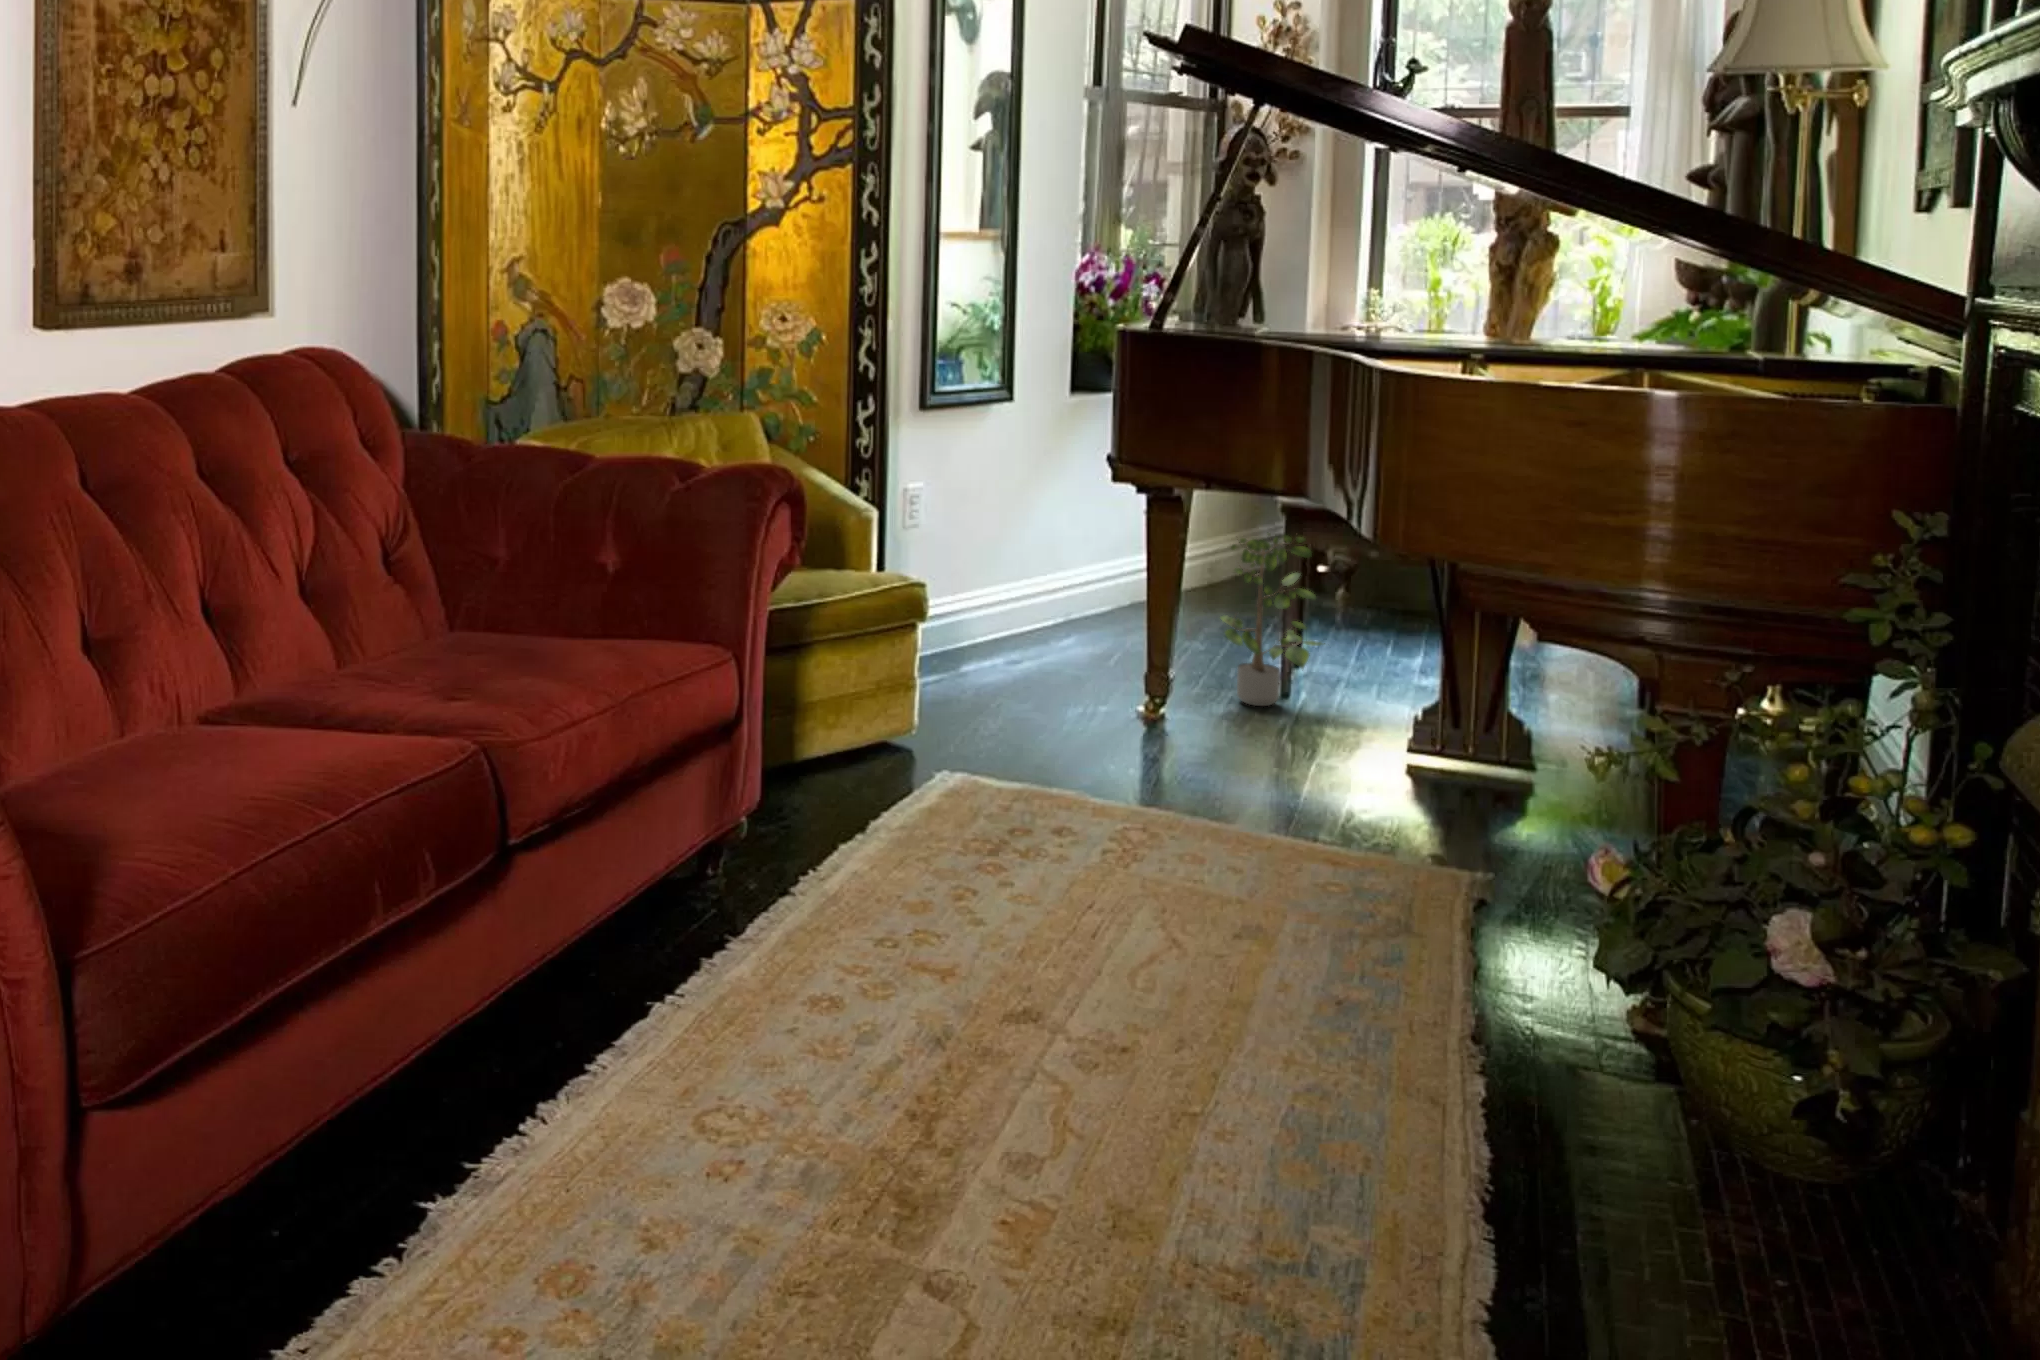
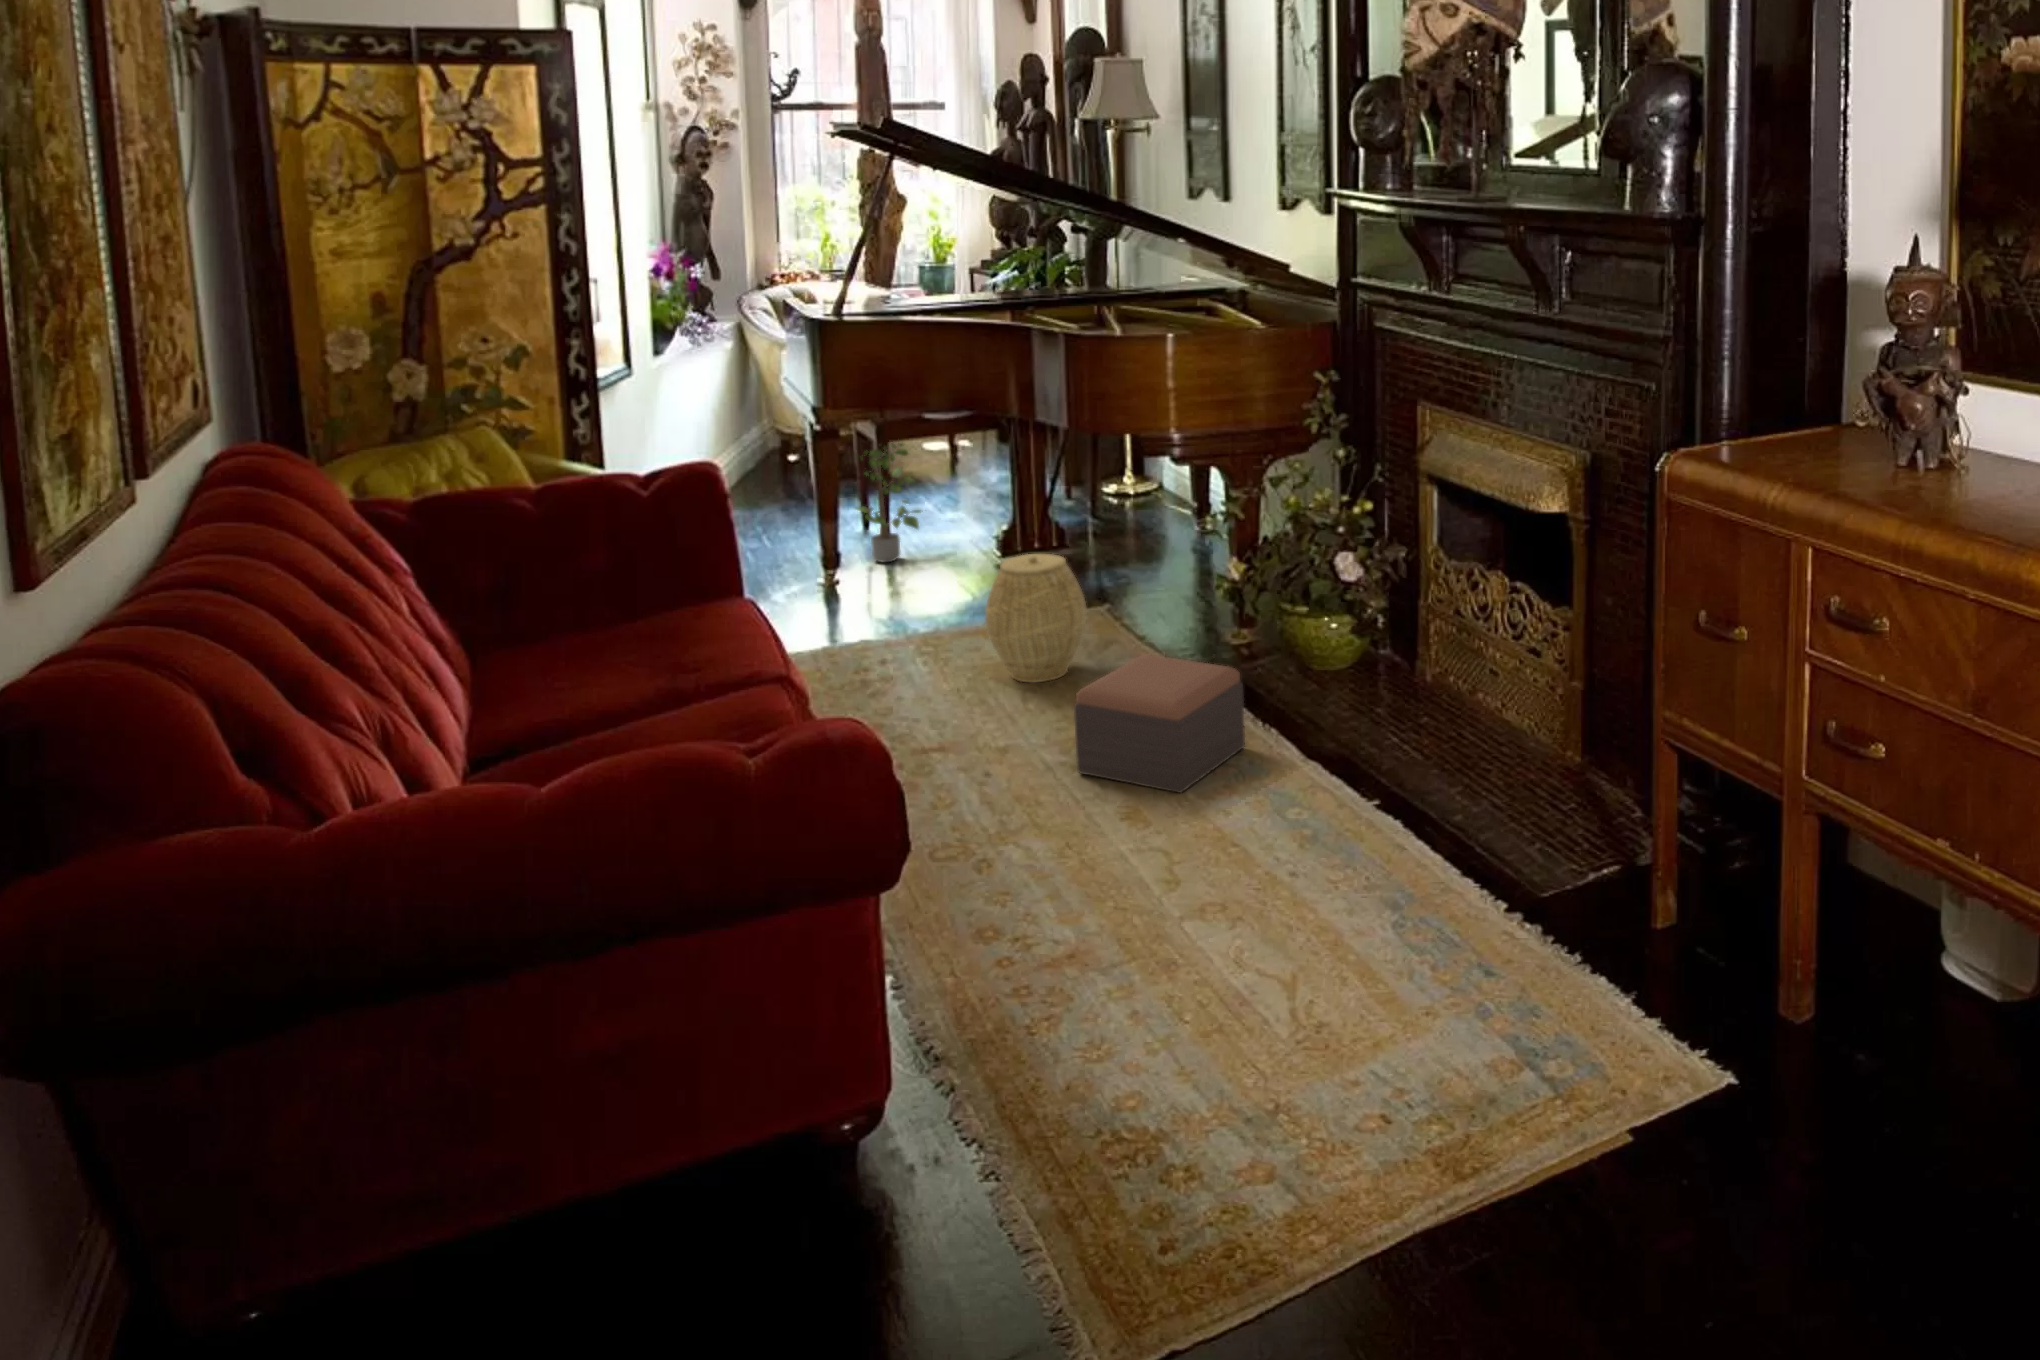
woven basket: none [1134,720,1313,948] -> present [985,554,1087,683]
footstool: none [1022,950,1370,1254] -> present [1074,654,1245,793]

